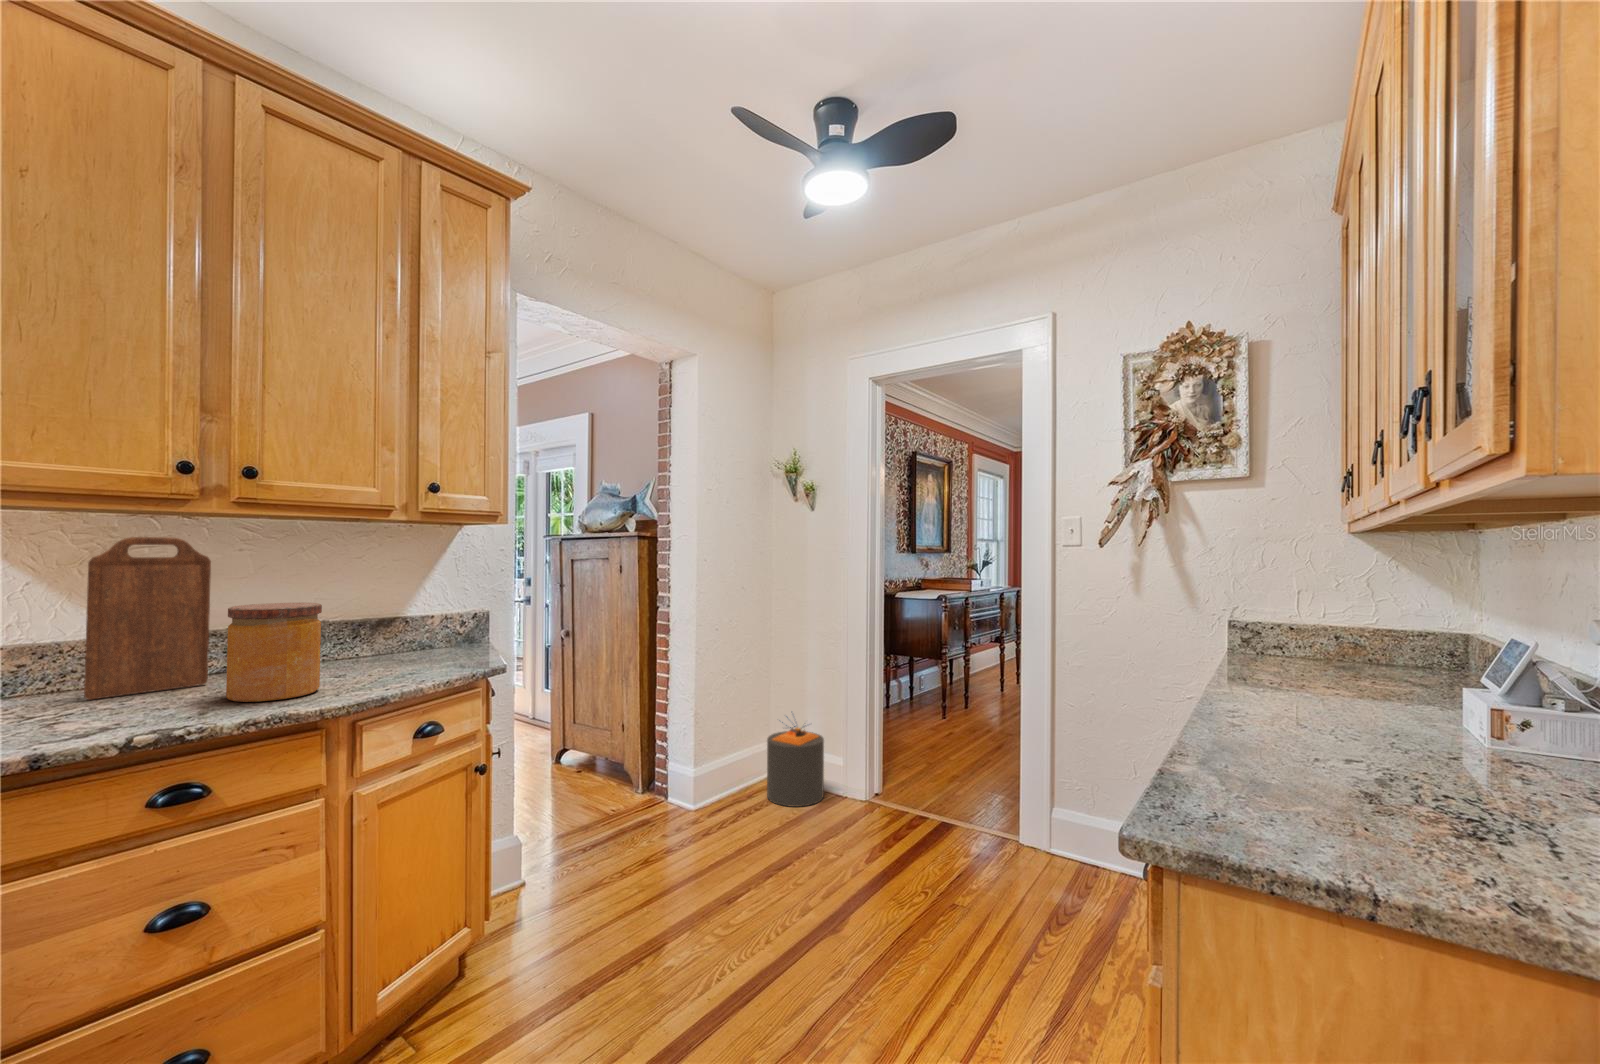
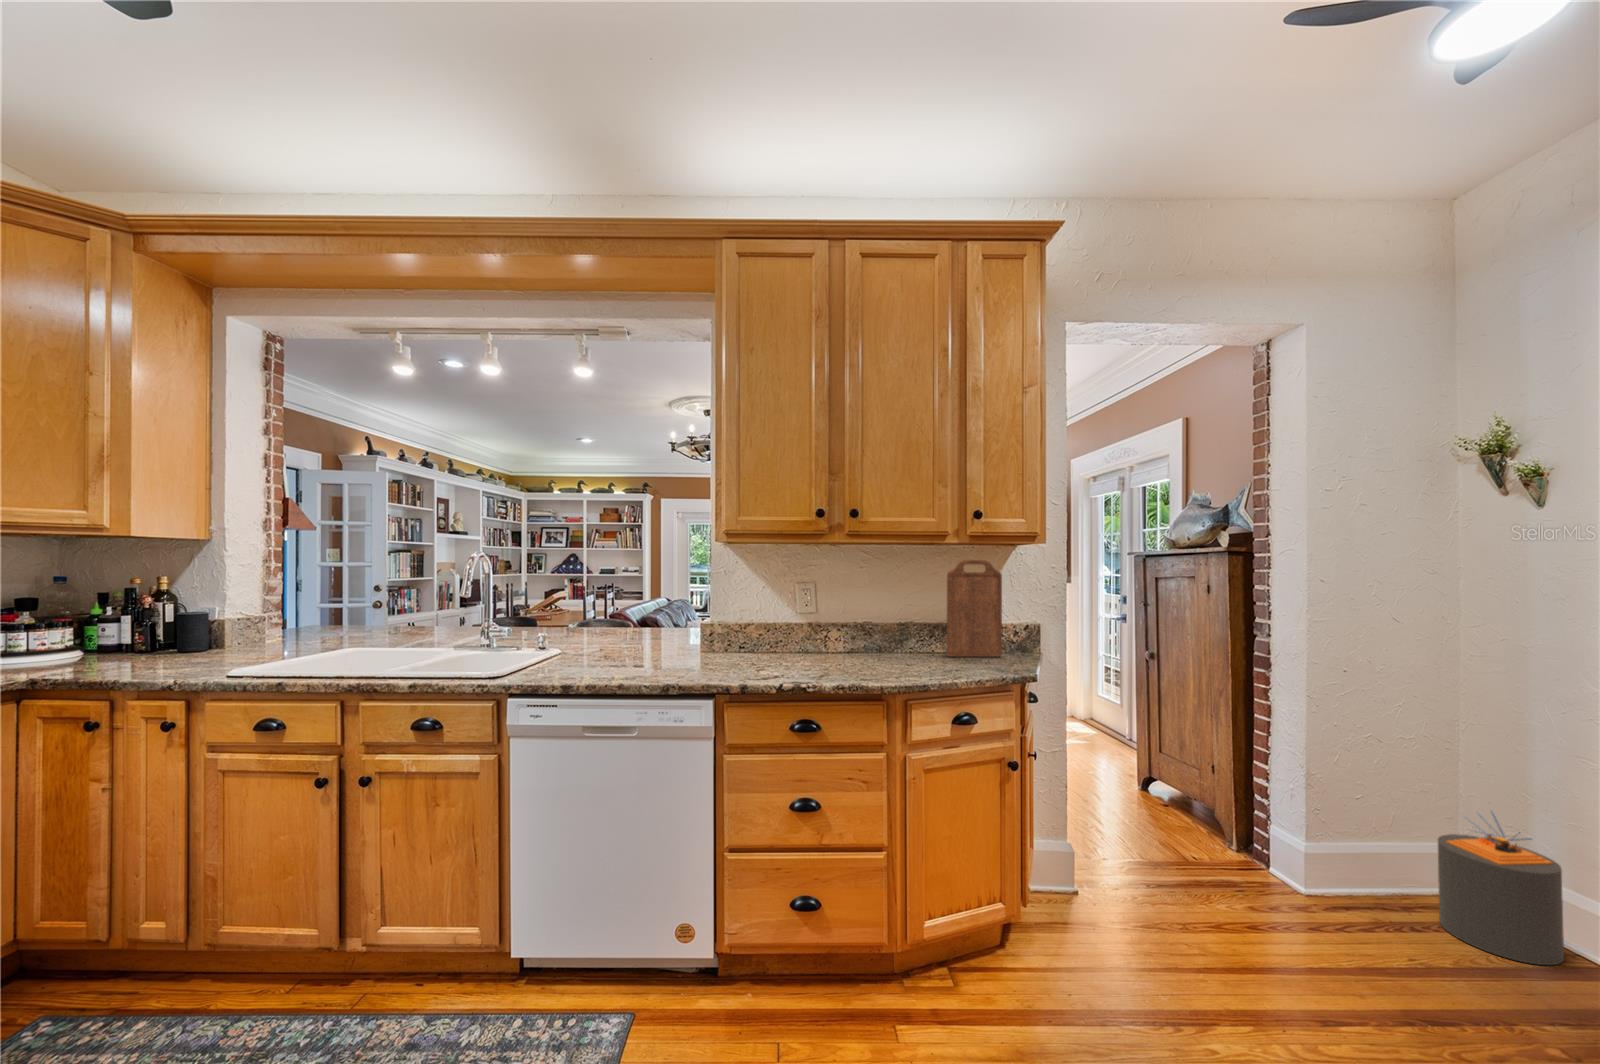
cutting board: present [84,537,211,700] -> present [947,560,1002,657]
jar: present [226,602,322,702] -> none [838,604,891,674]

